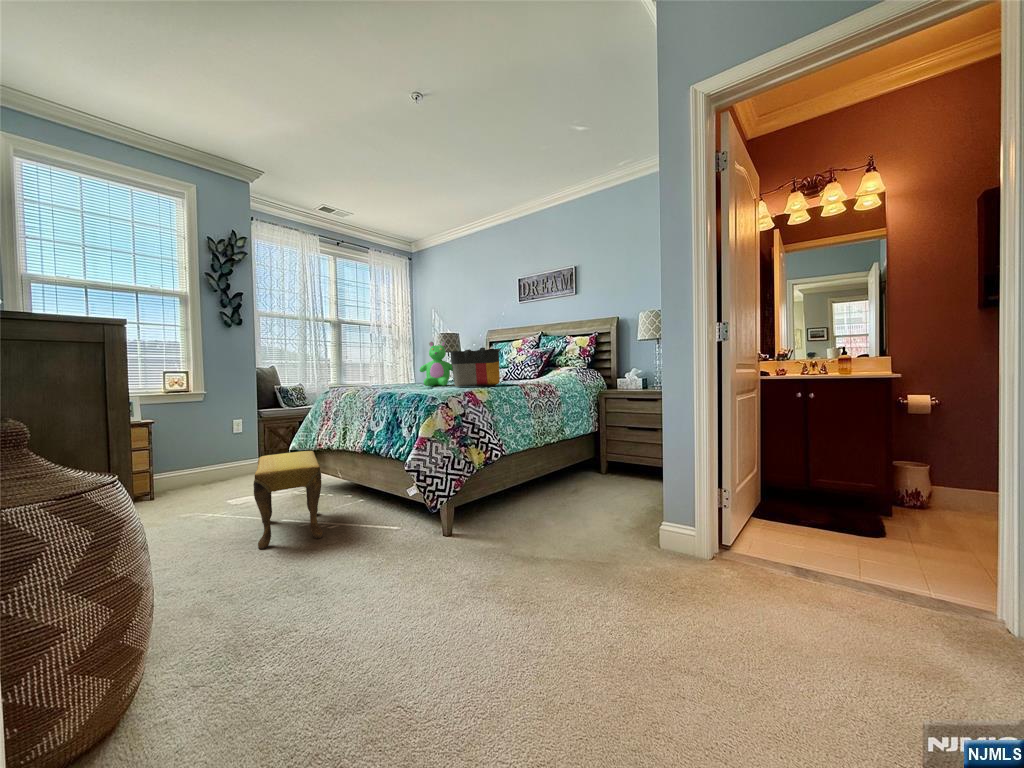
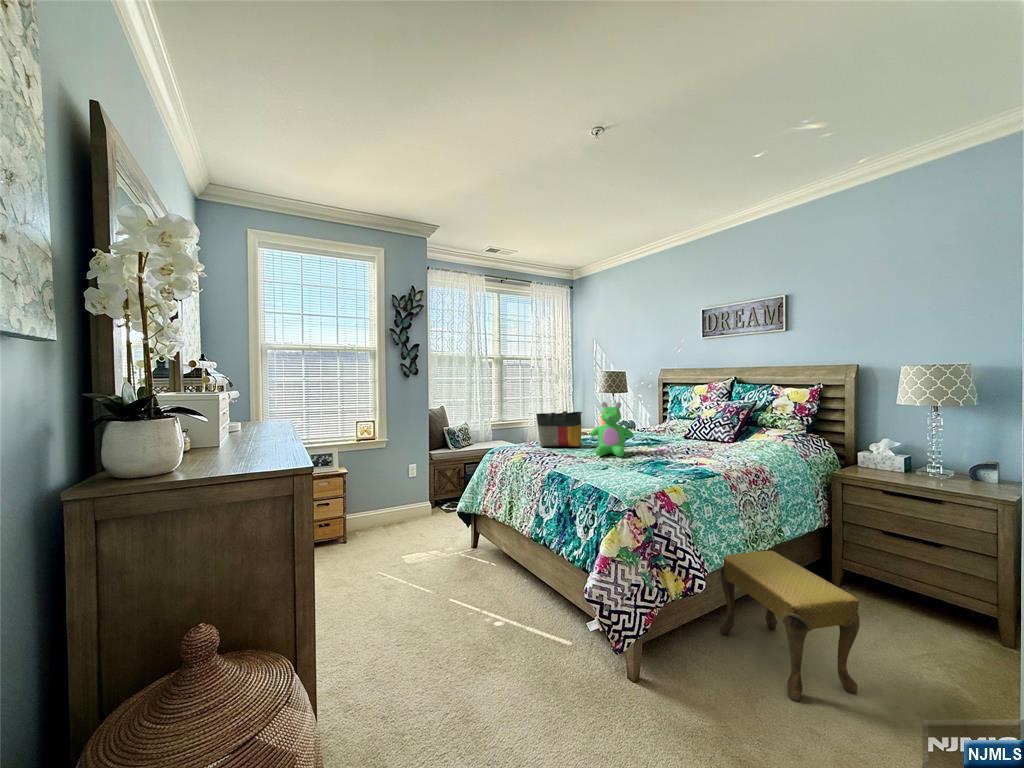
tote bag: present [450,347,501,387] -> present [536,411,582,447]
footstool: present [253,451,323,549] -> present [720,551,860,701]

